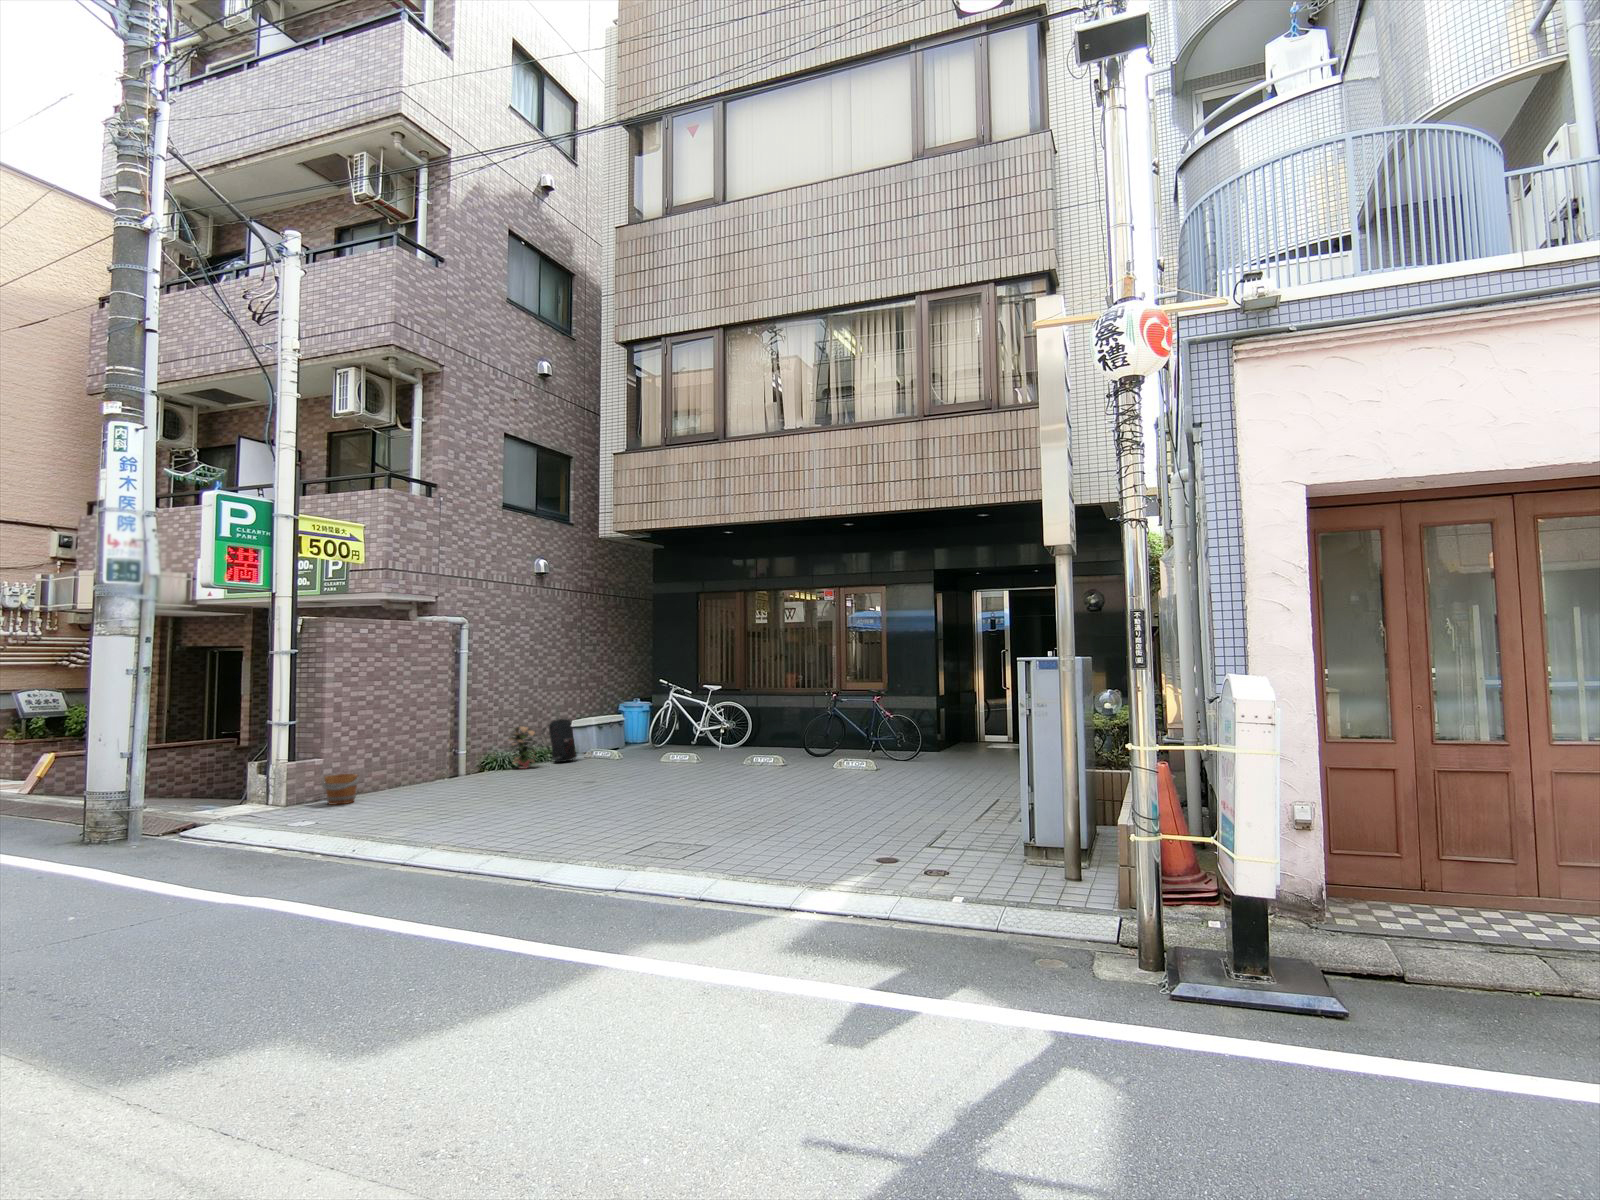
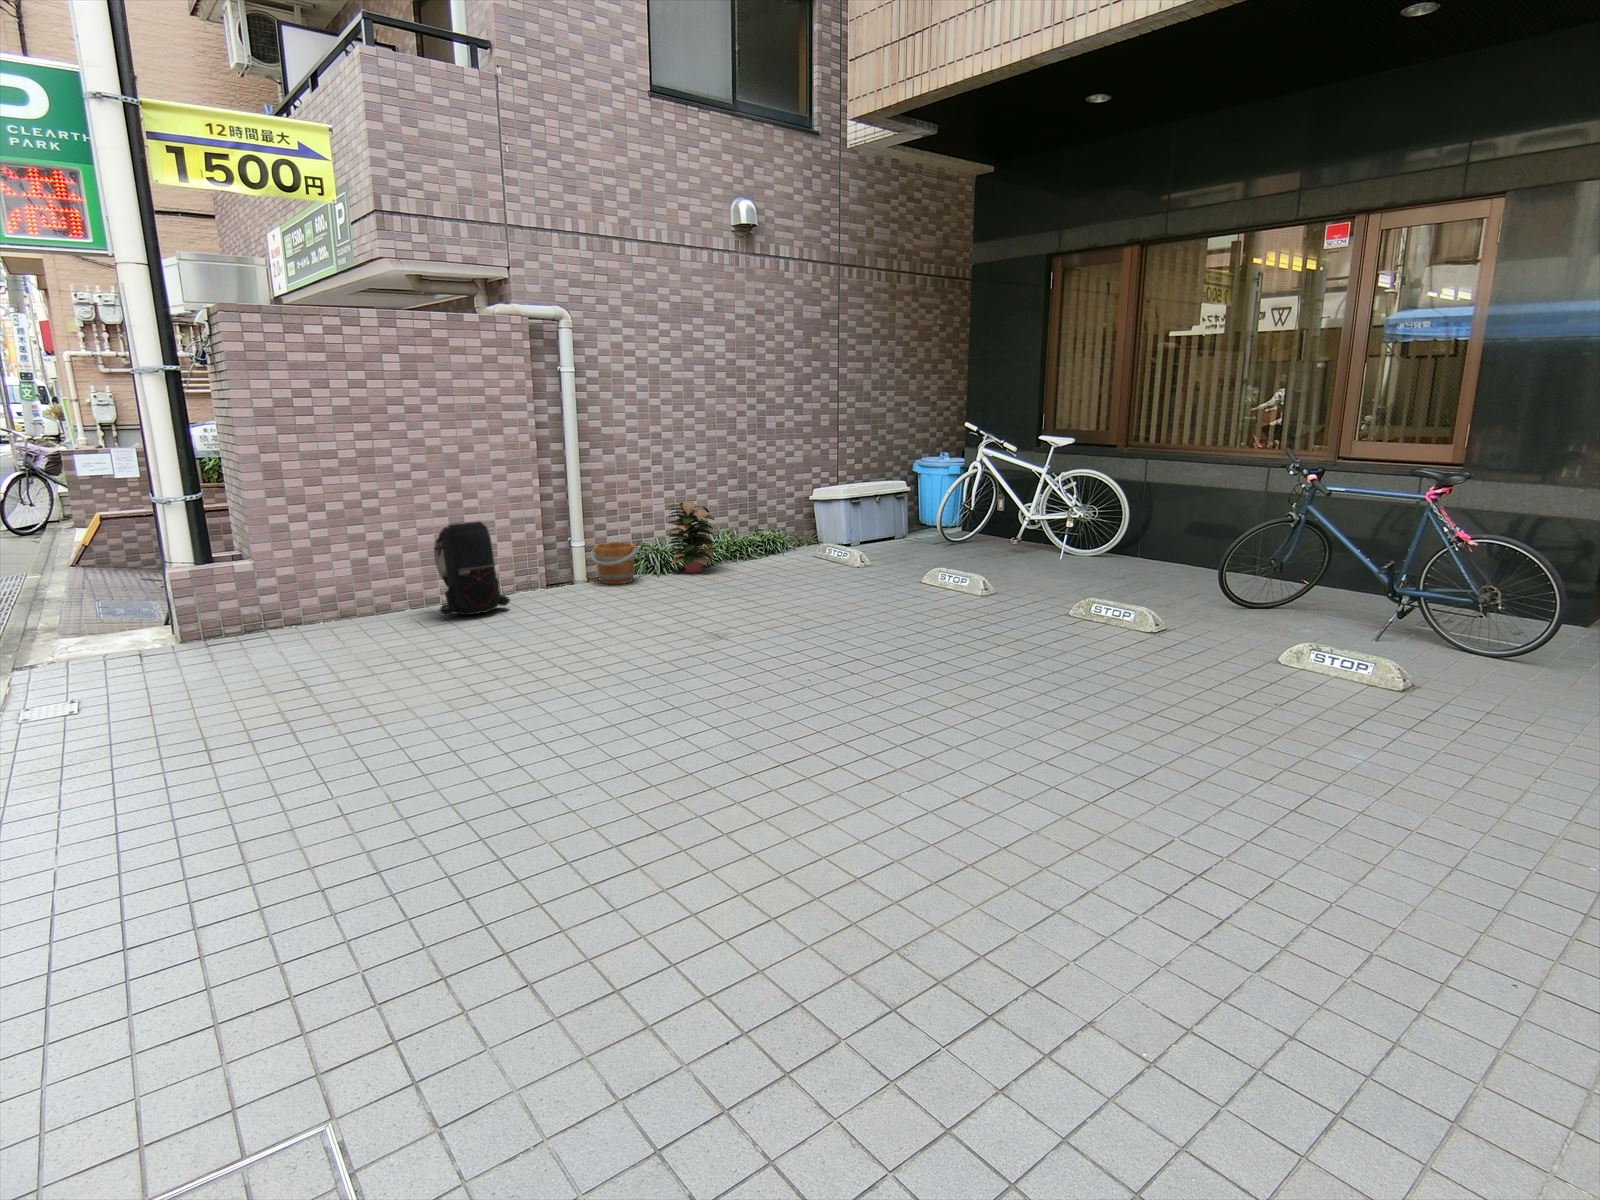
backpack: present [541,719,577,762] -> present [434,521,510,616]
bucket: present [321,774,359,805] -> present [591,542,637,584]

